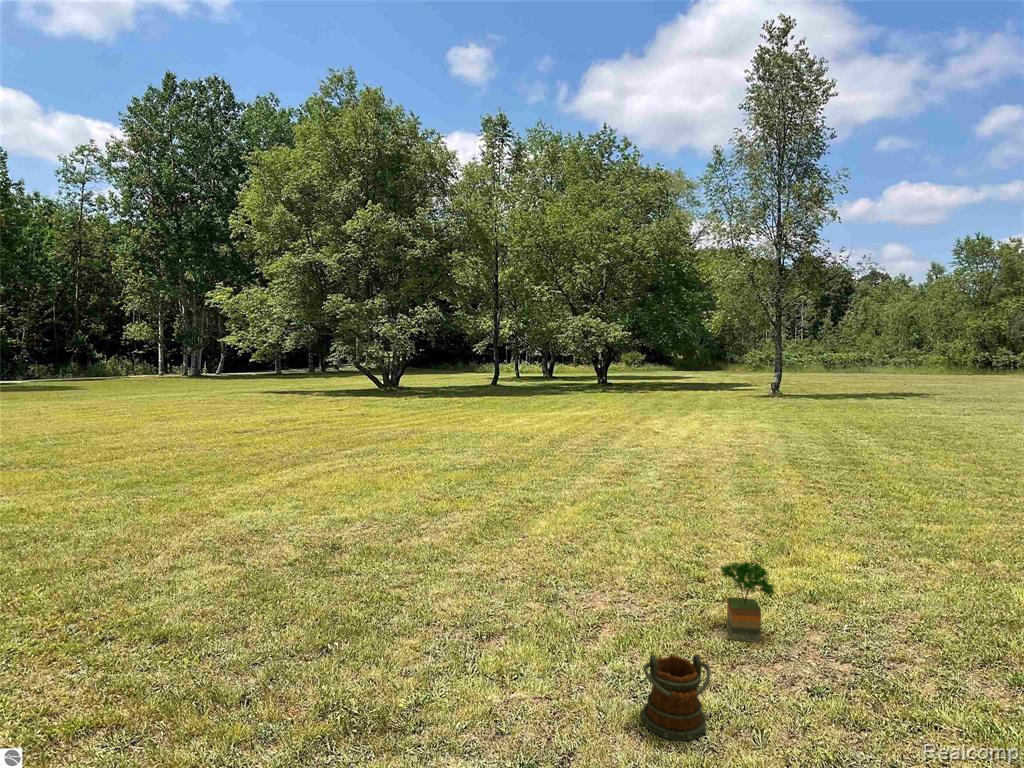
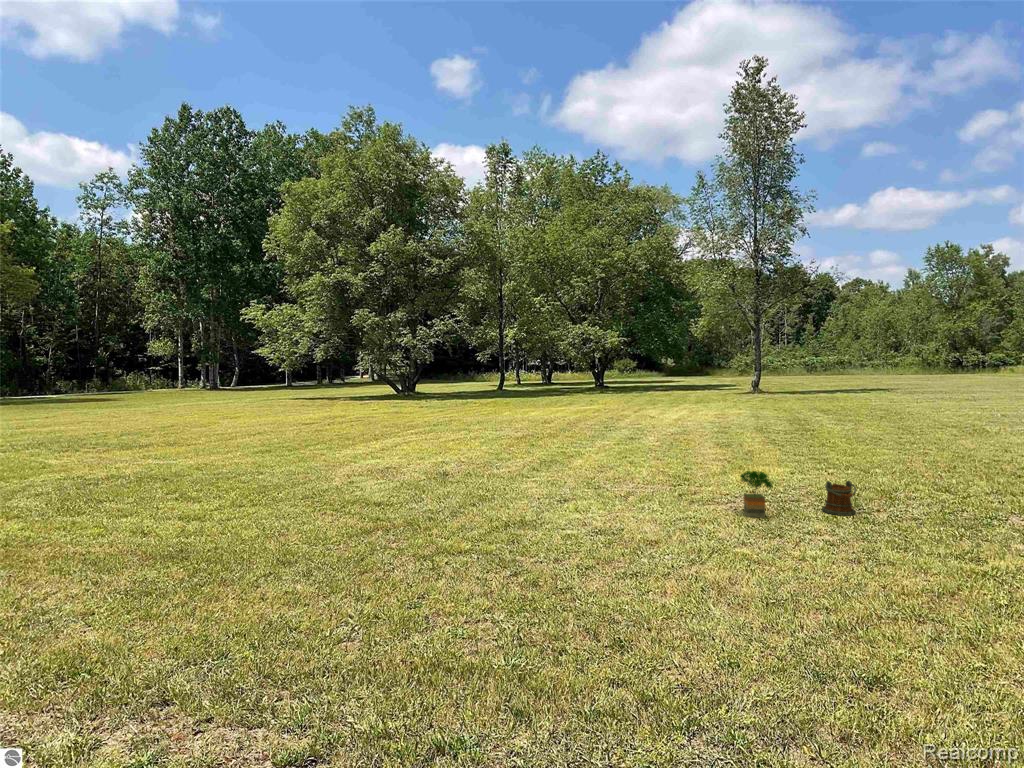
bucket: present [640,654,710,741] -> present [822,481,856,516]

